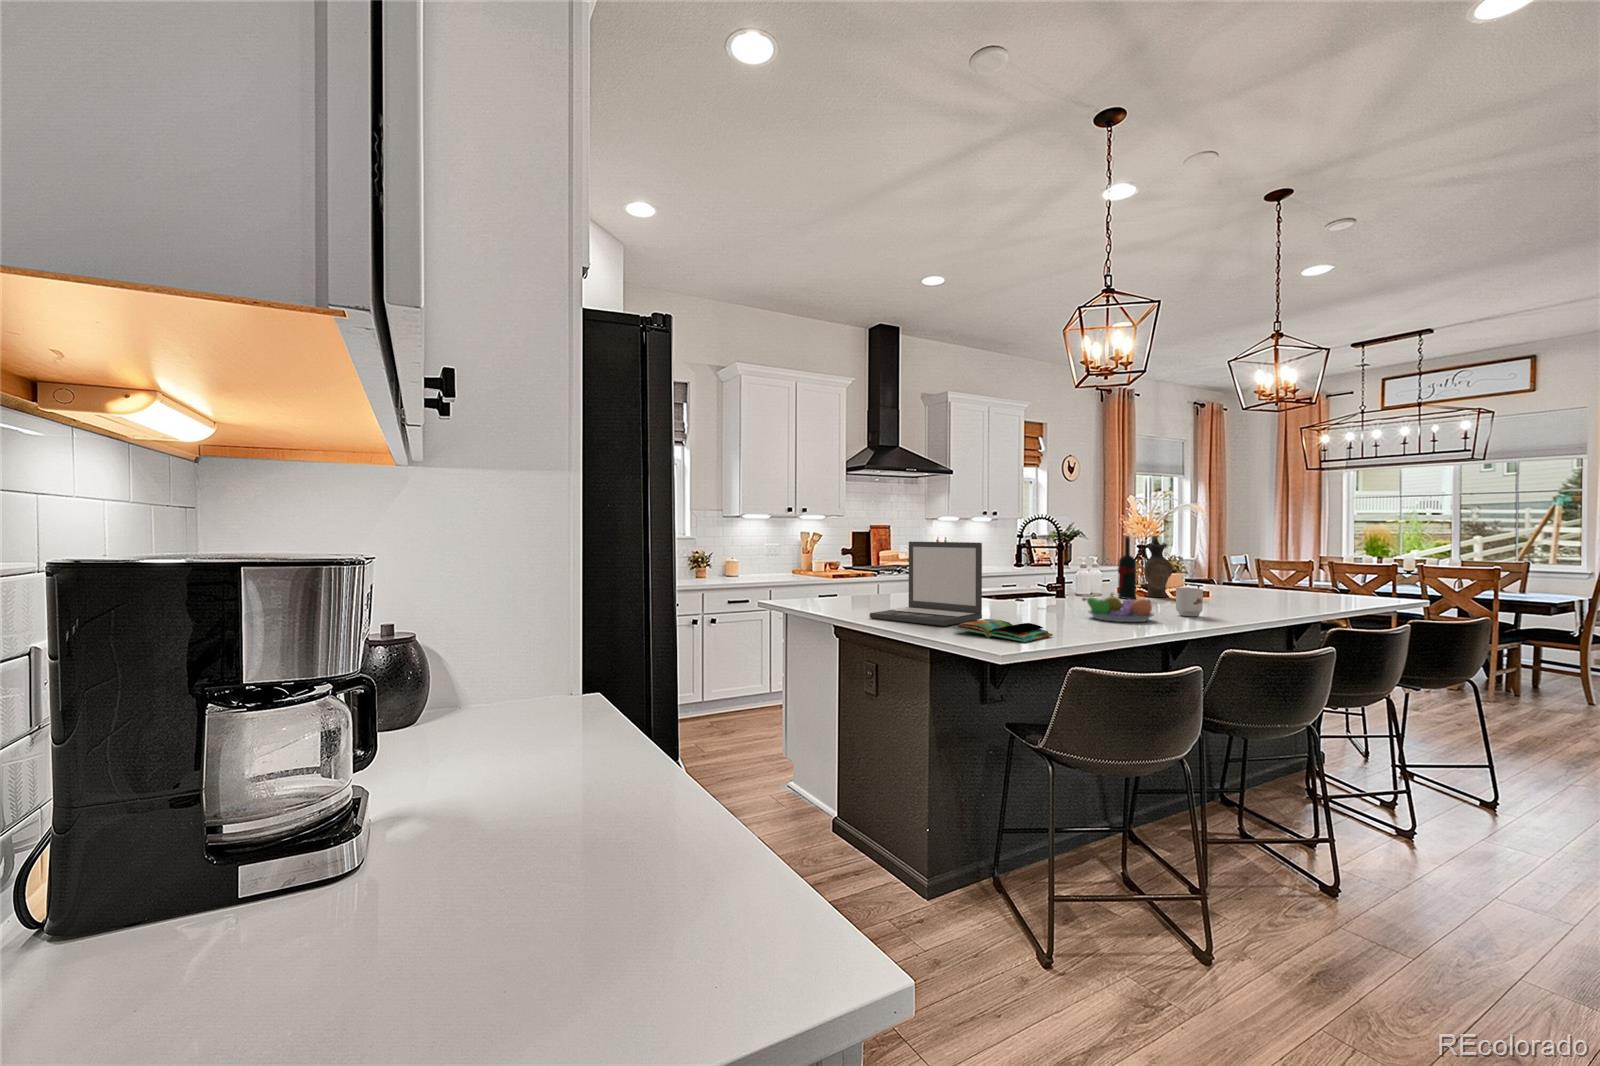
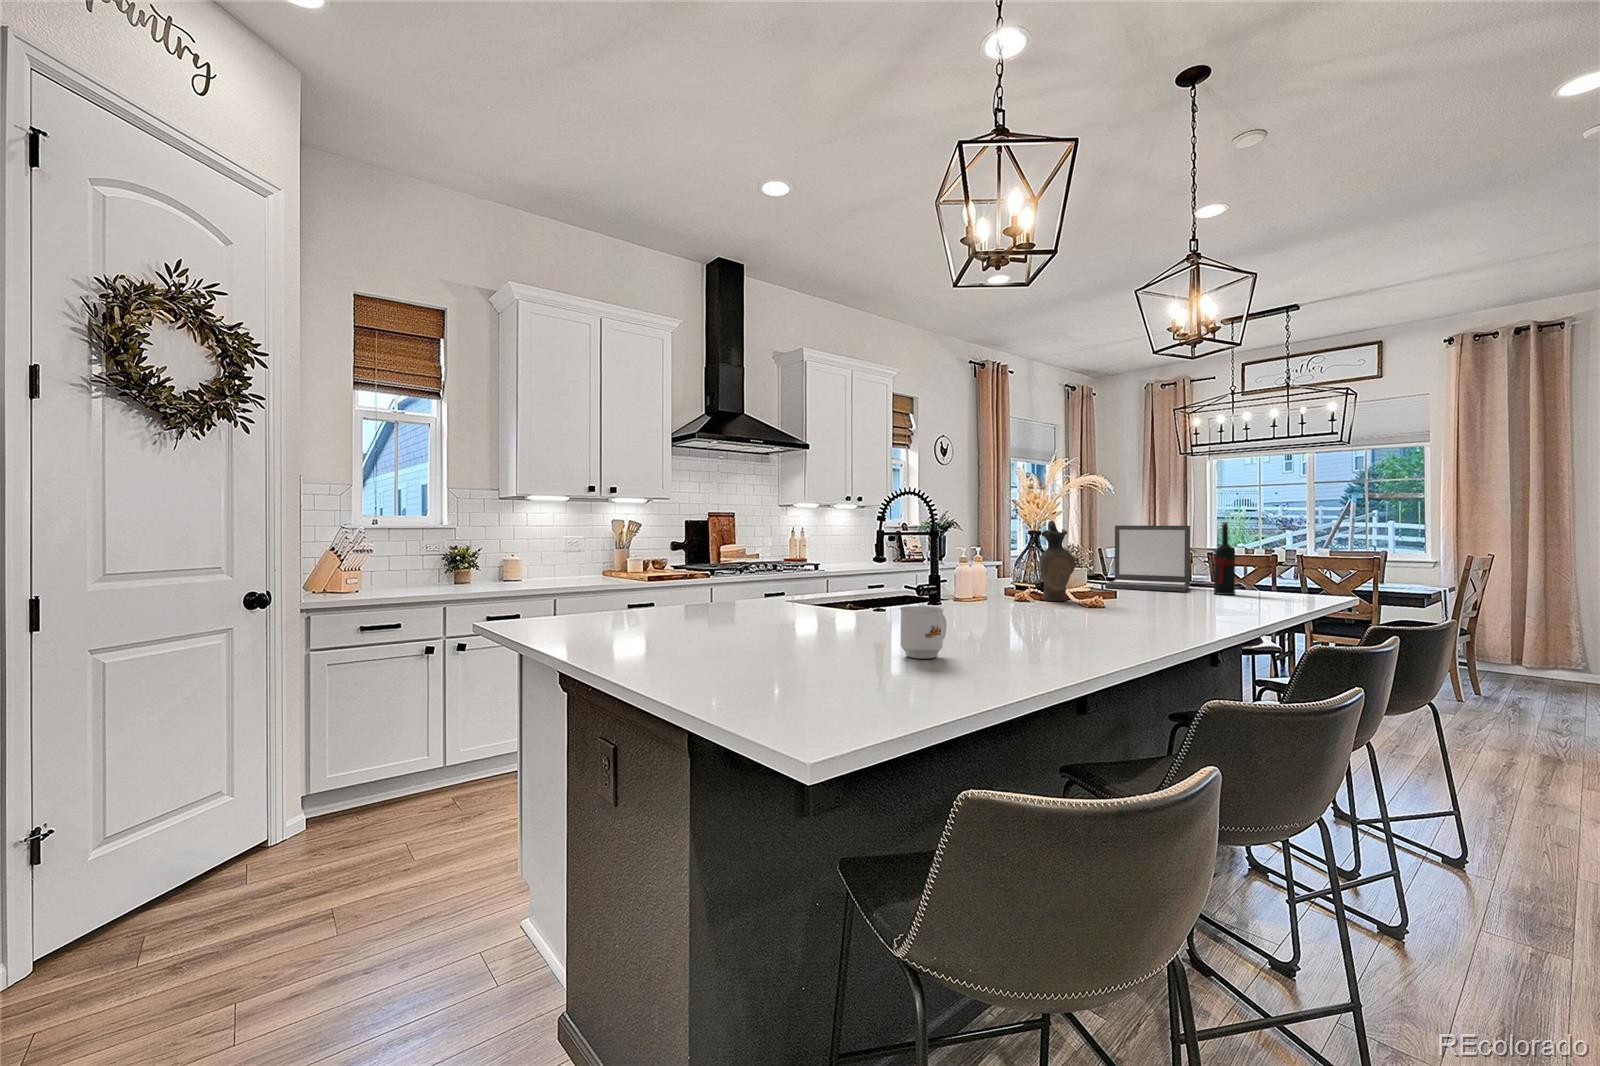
wine bottle: present [1118,536,1136,599] -> present [1214,522,1235,595]
laptop: present [870,542,982,626] -> present [1105,525,1190,592]
mug: present [1176,588,1203,616] -> present [900,606,947,659]
fruit bowl: present [1082,593,1154,622] -> none [970,602,1077,650]
book: present [953,619,1053,642] -> none [757,658,932,712]

